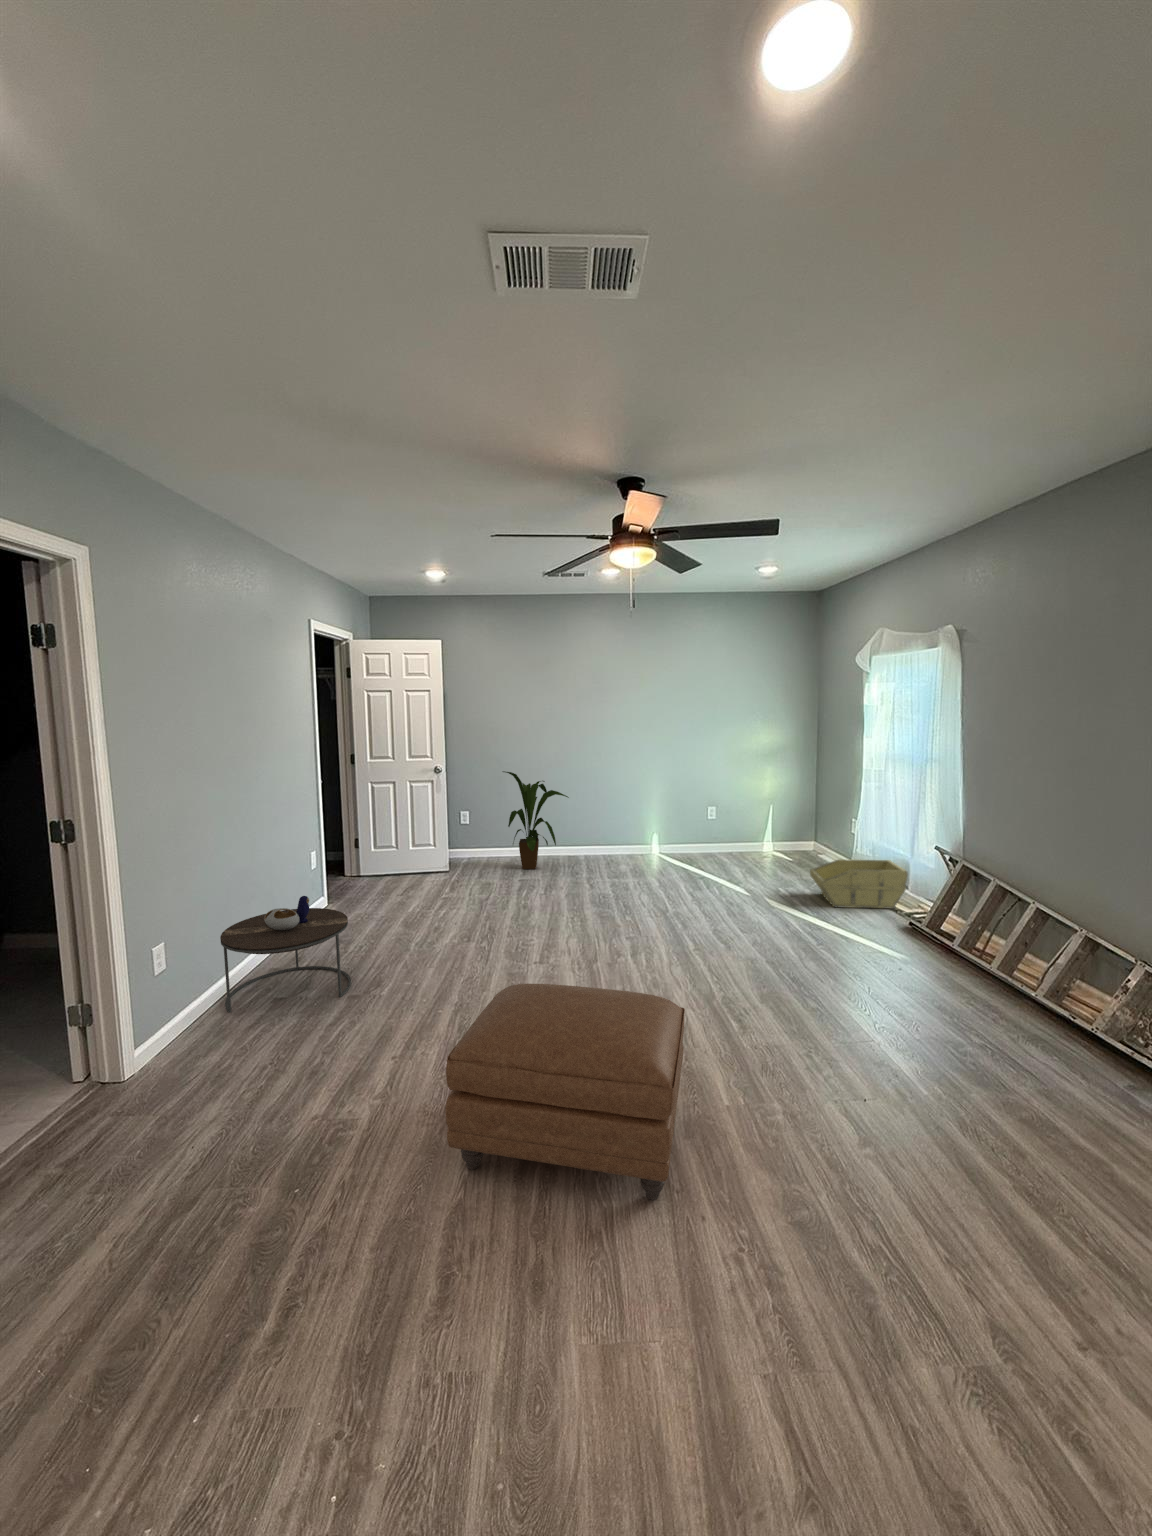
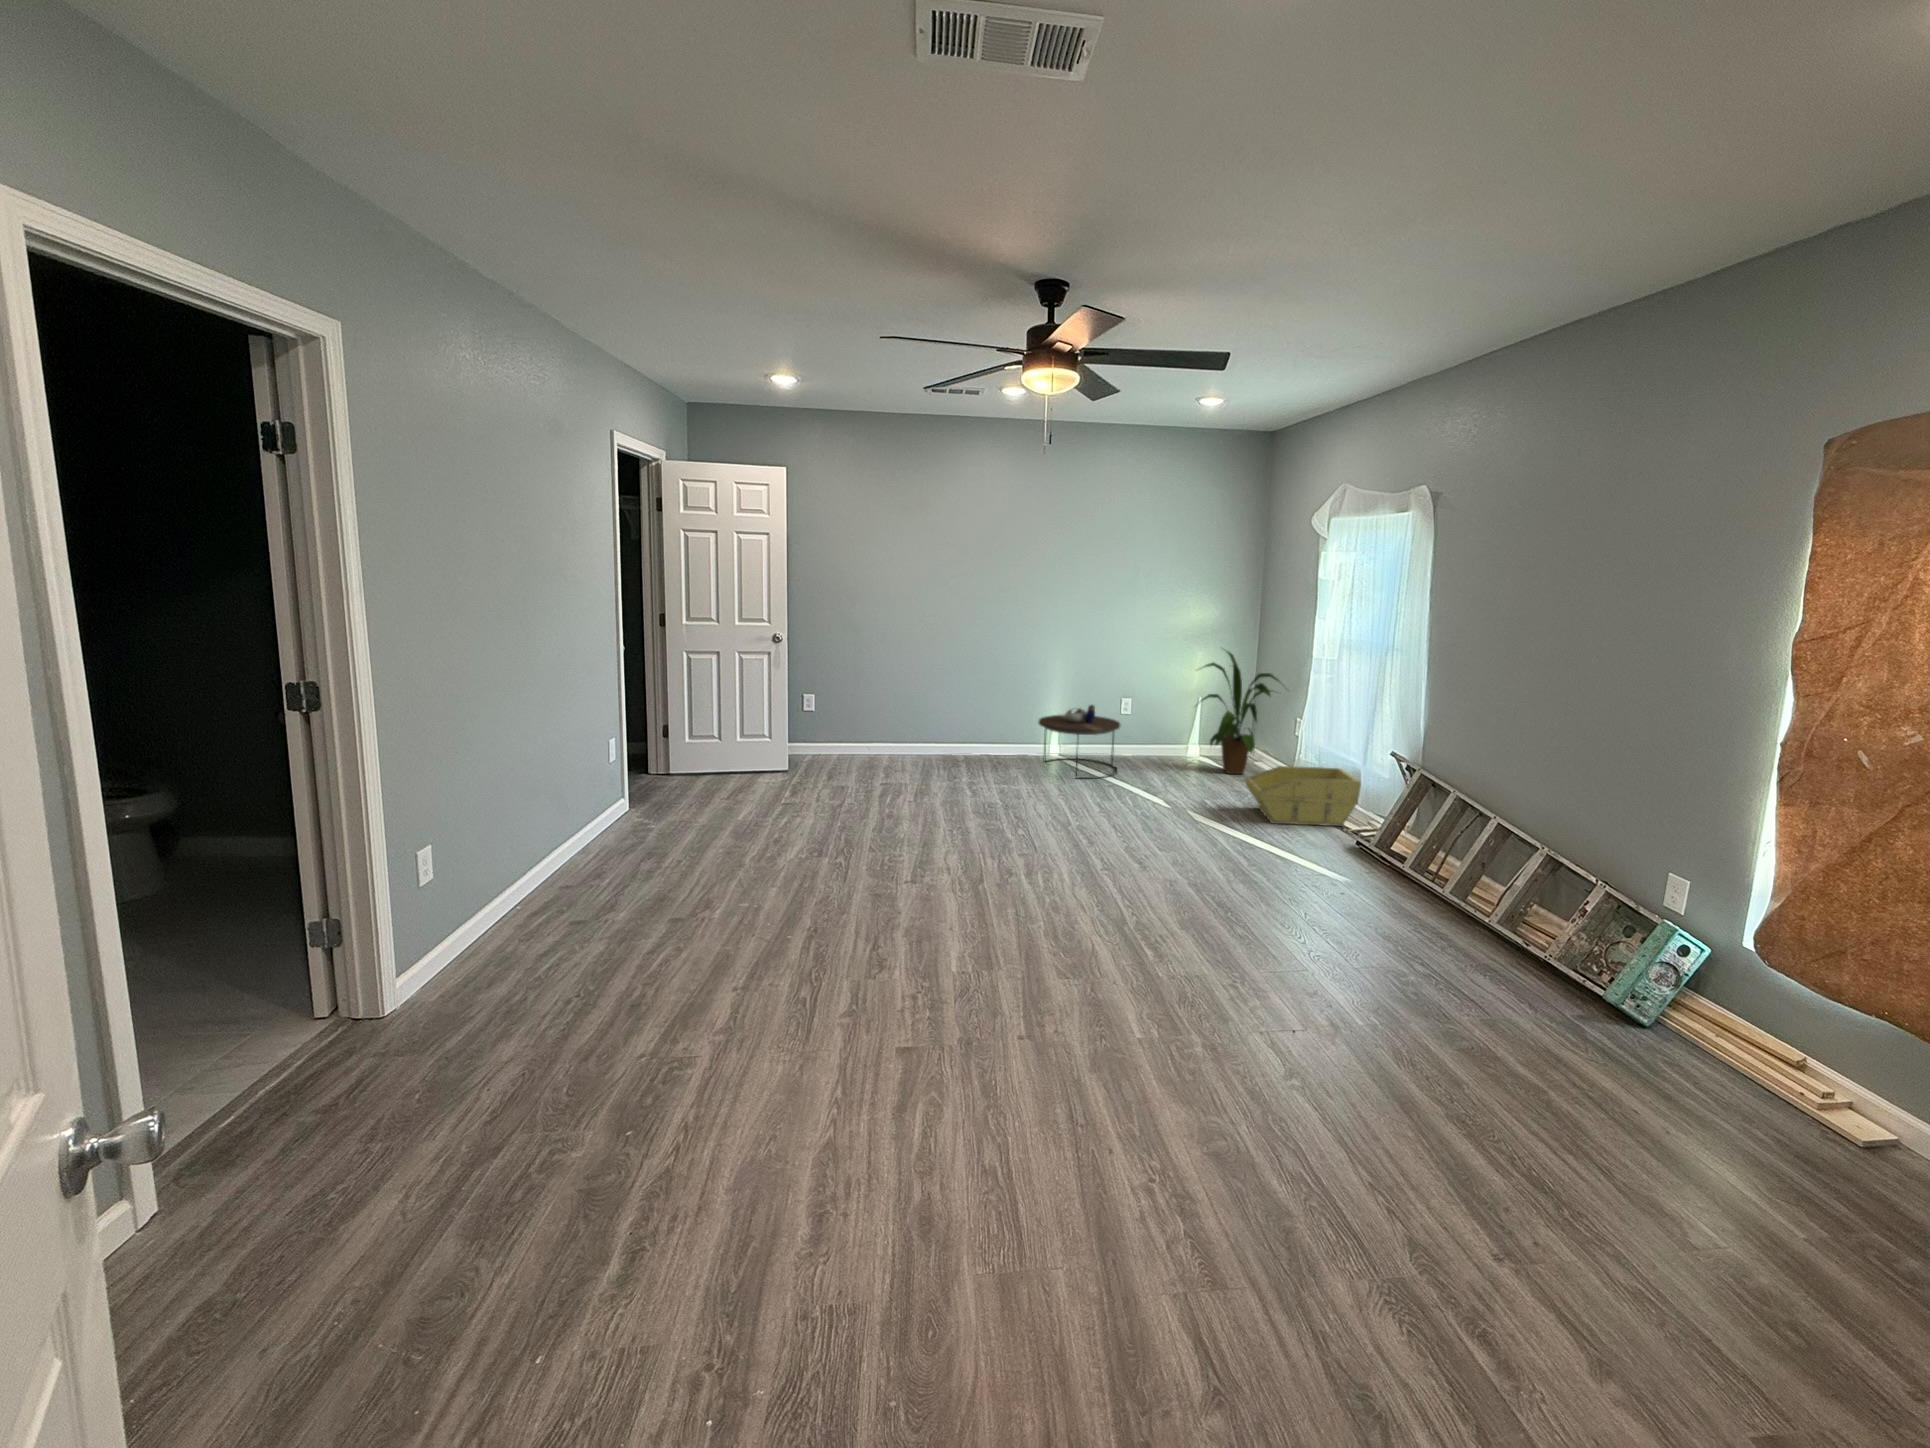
house plant: present [503,771,569,869] -> present [1195,651,1280,774]
side table: present [220,896,351,1013] -> present [1039,705,1120,779]
ottoman: present [446,984,685,1200] -> none [813,896,1096,1135]

